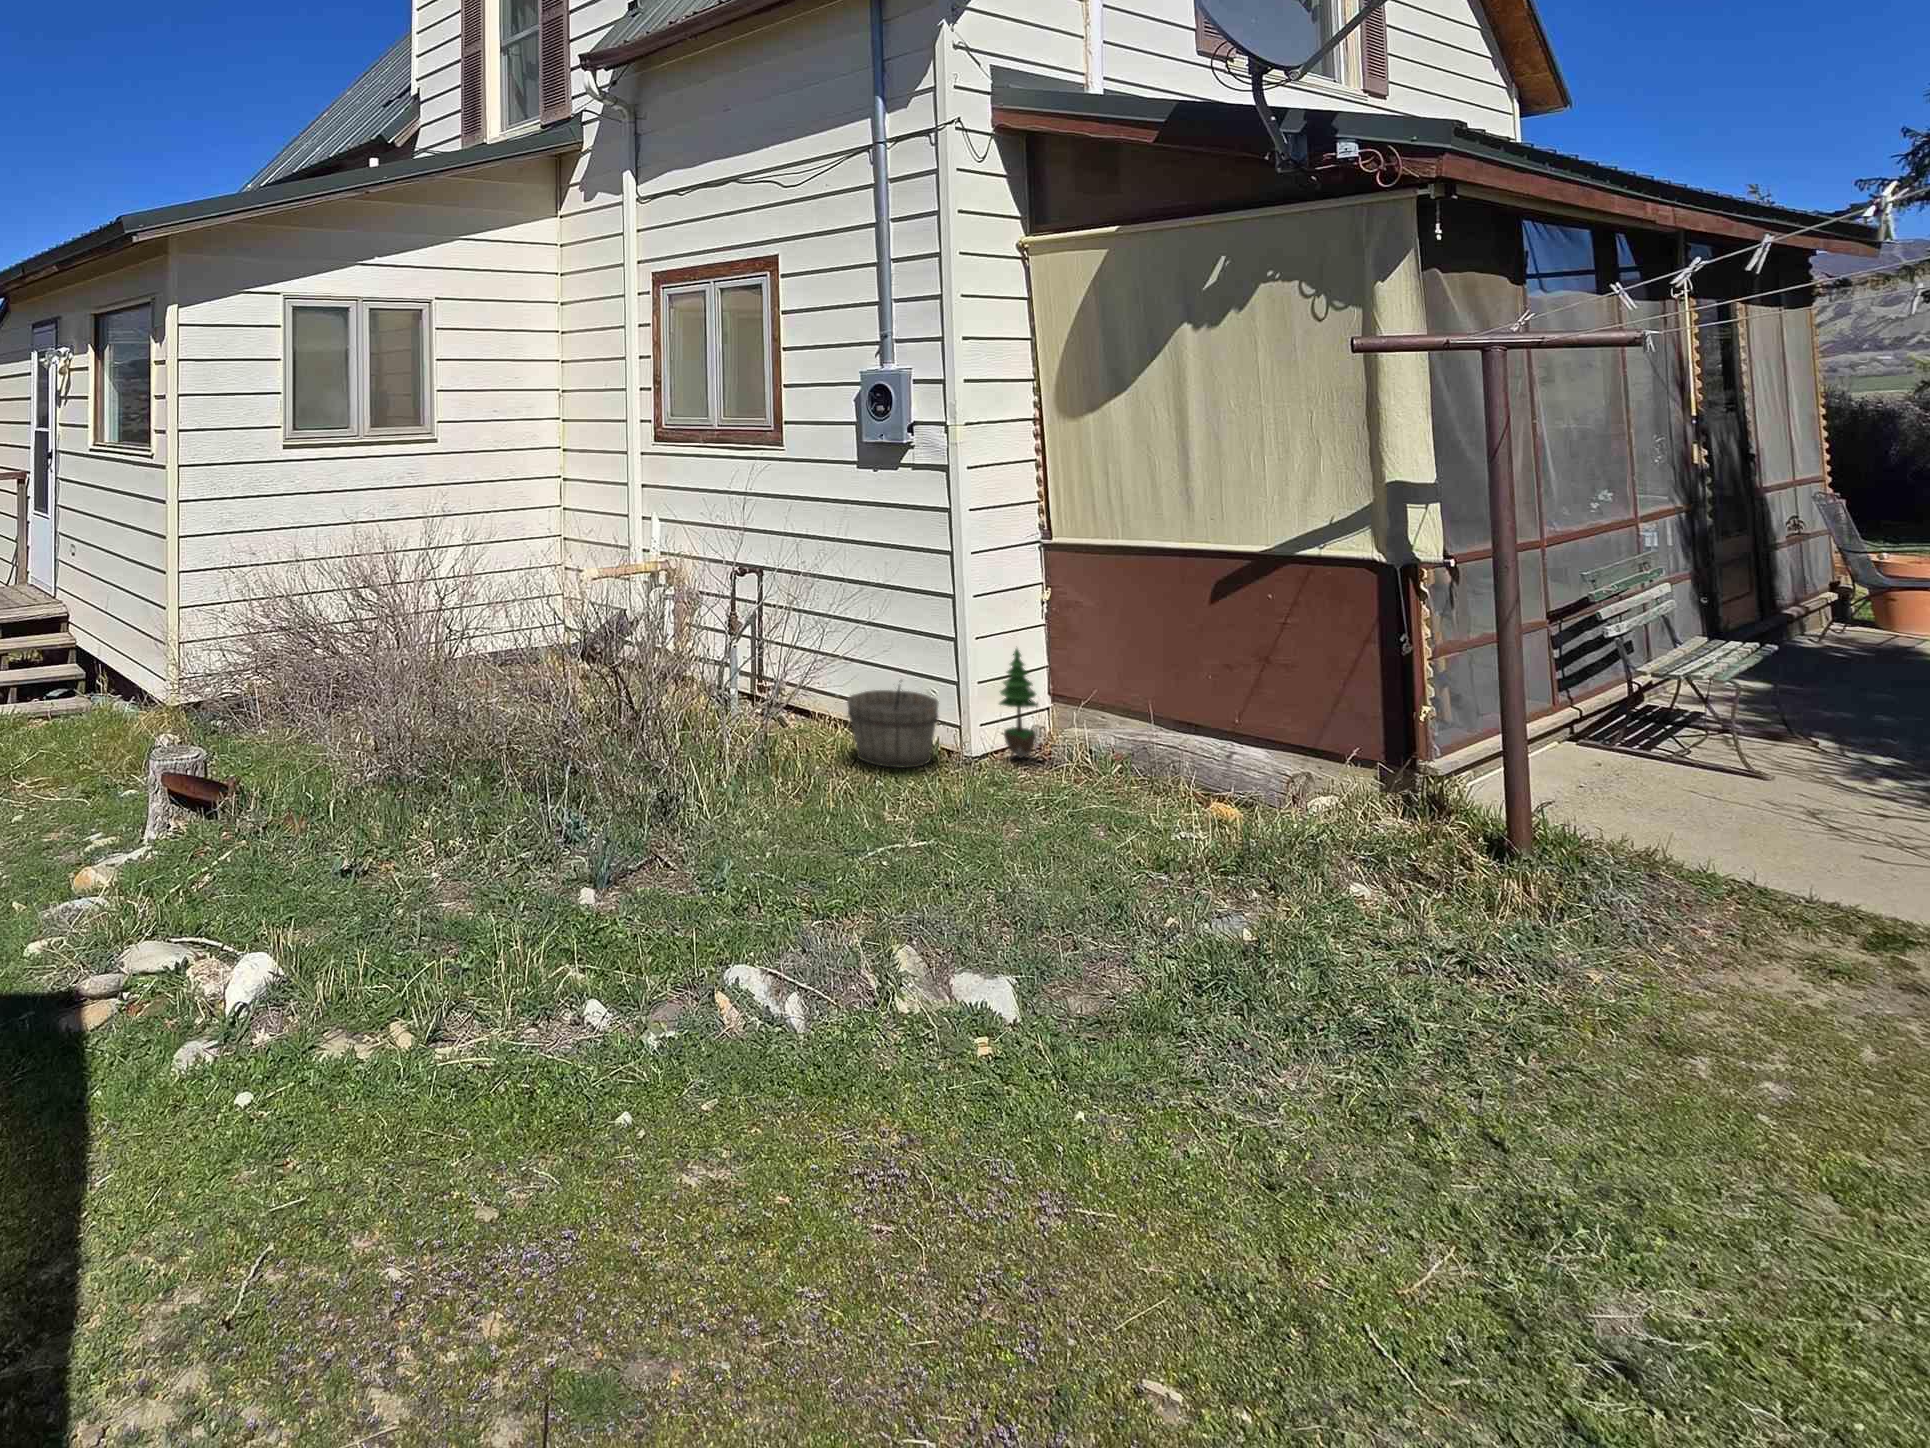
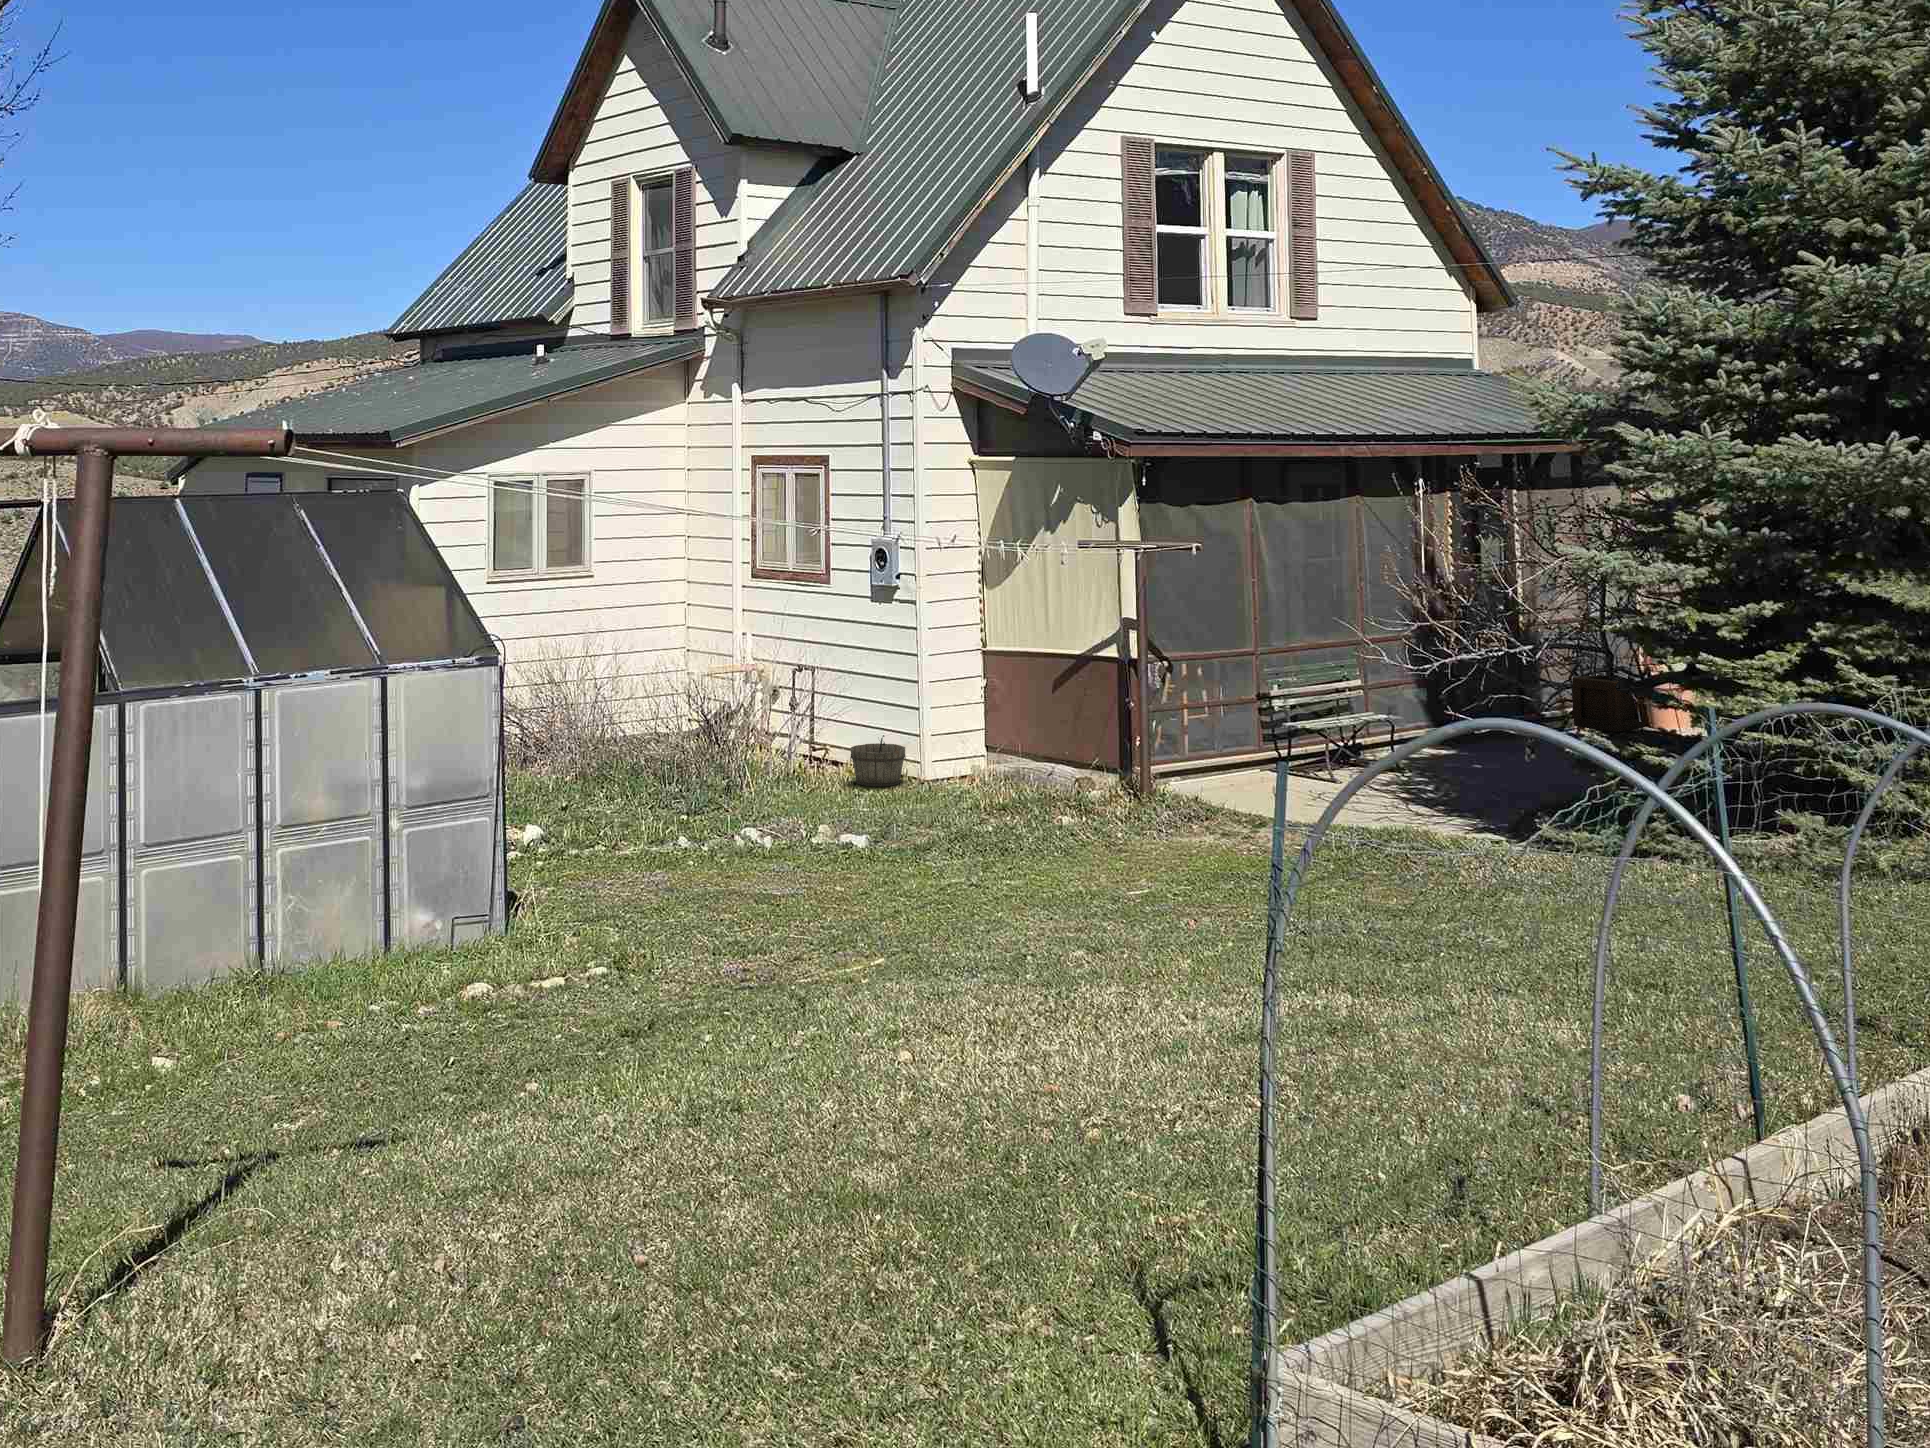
wooden crate: none [1783,564,1894,648] -> present [1573,674,1645,732]
potted tree: present [999,649,1037,758] -> none [941,715,965,783]

